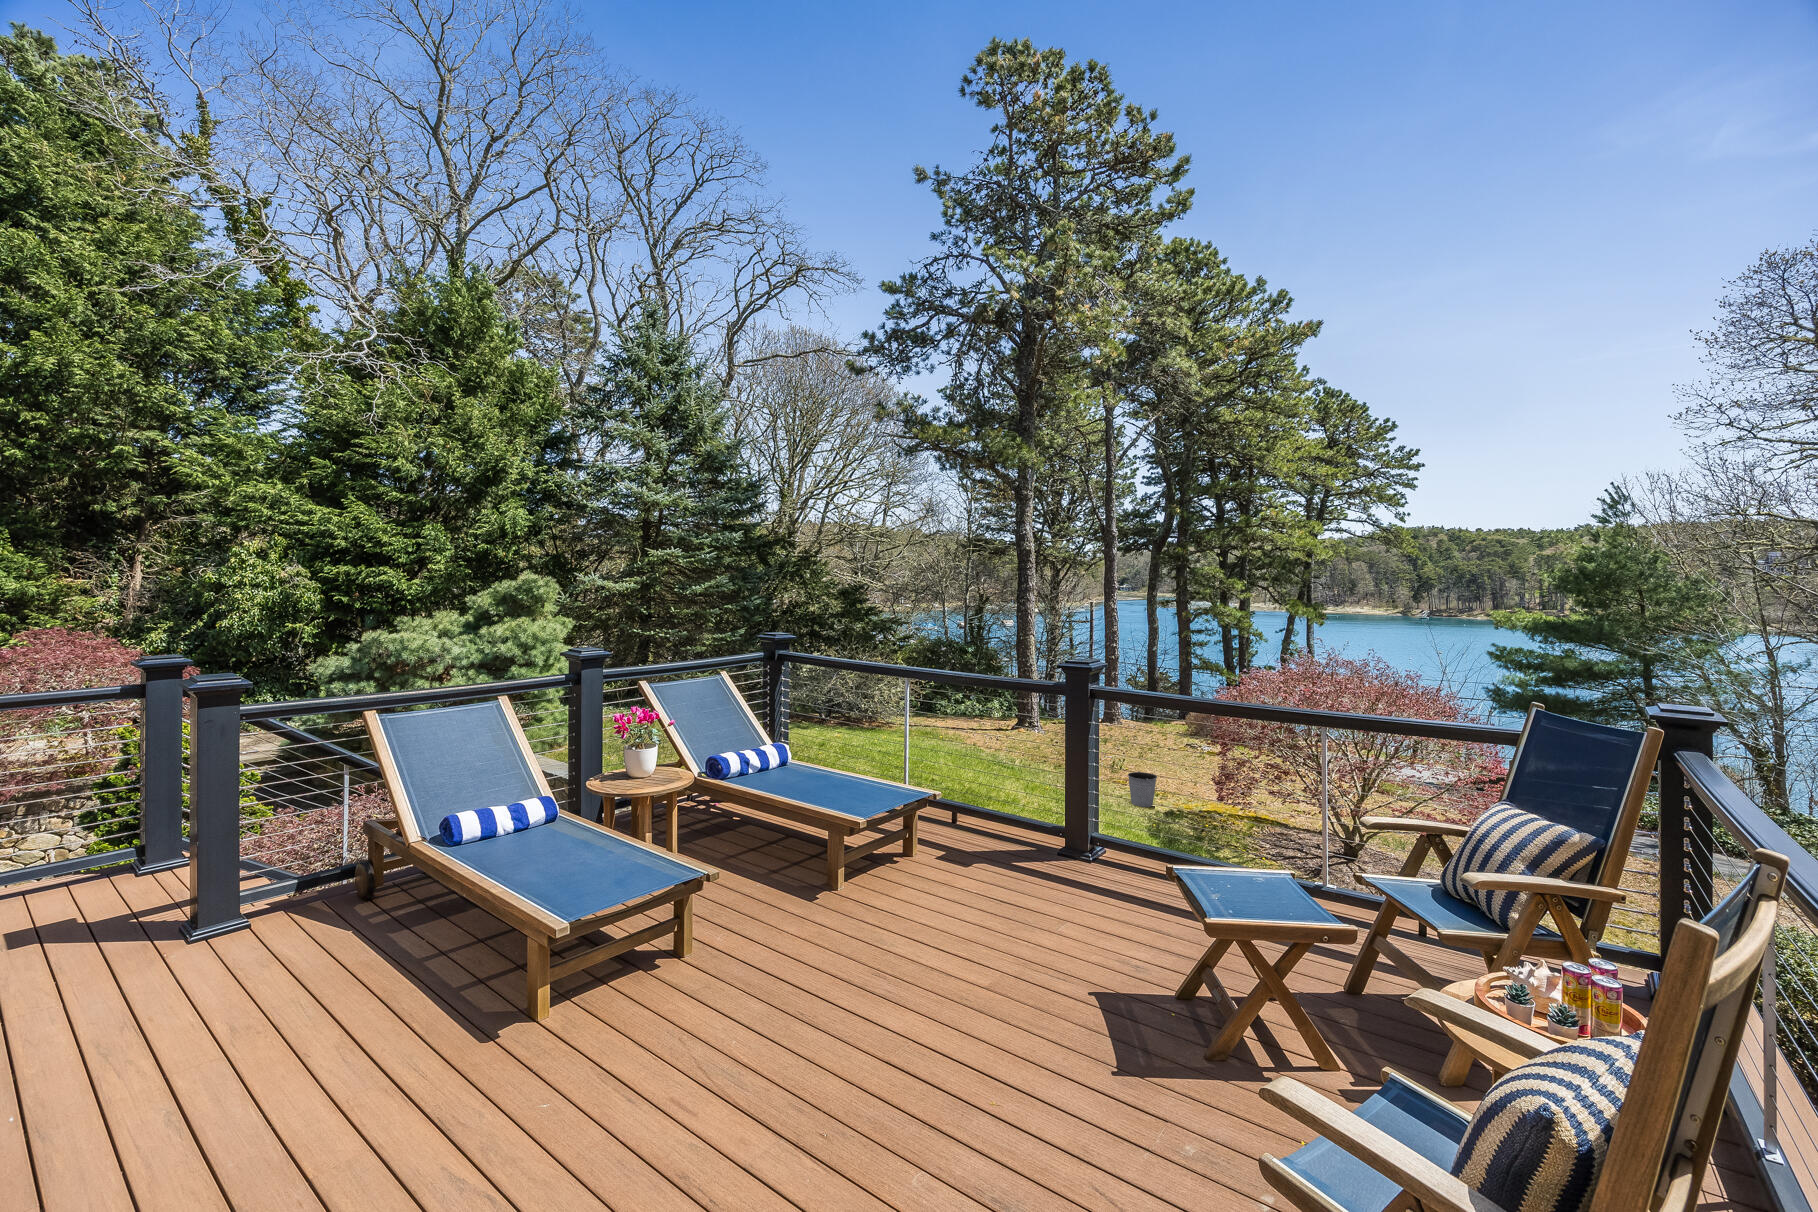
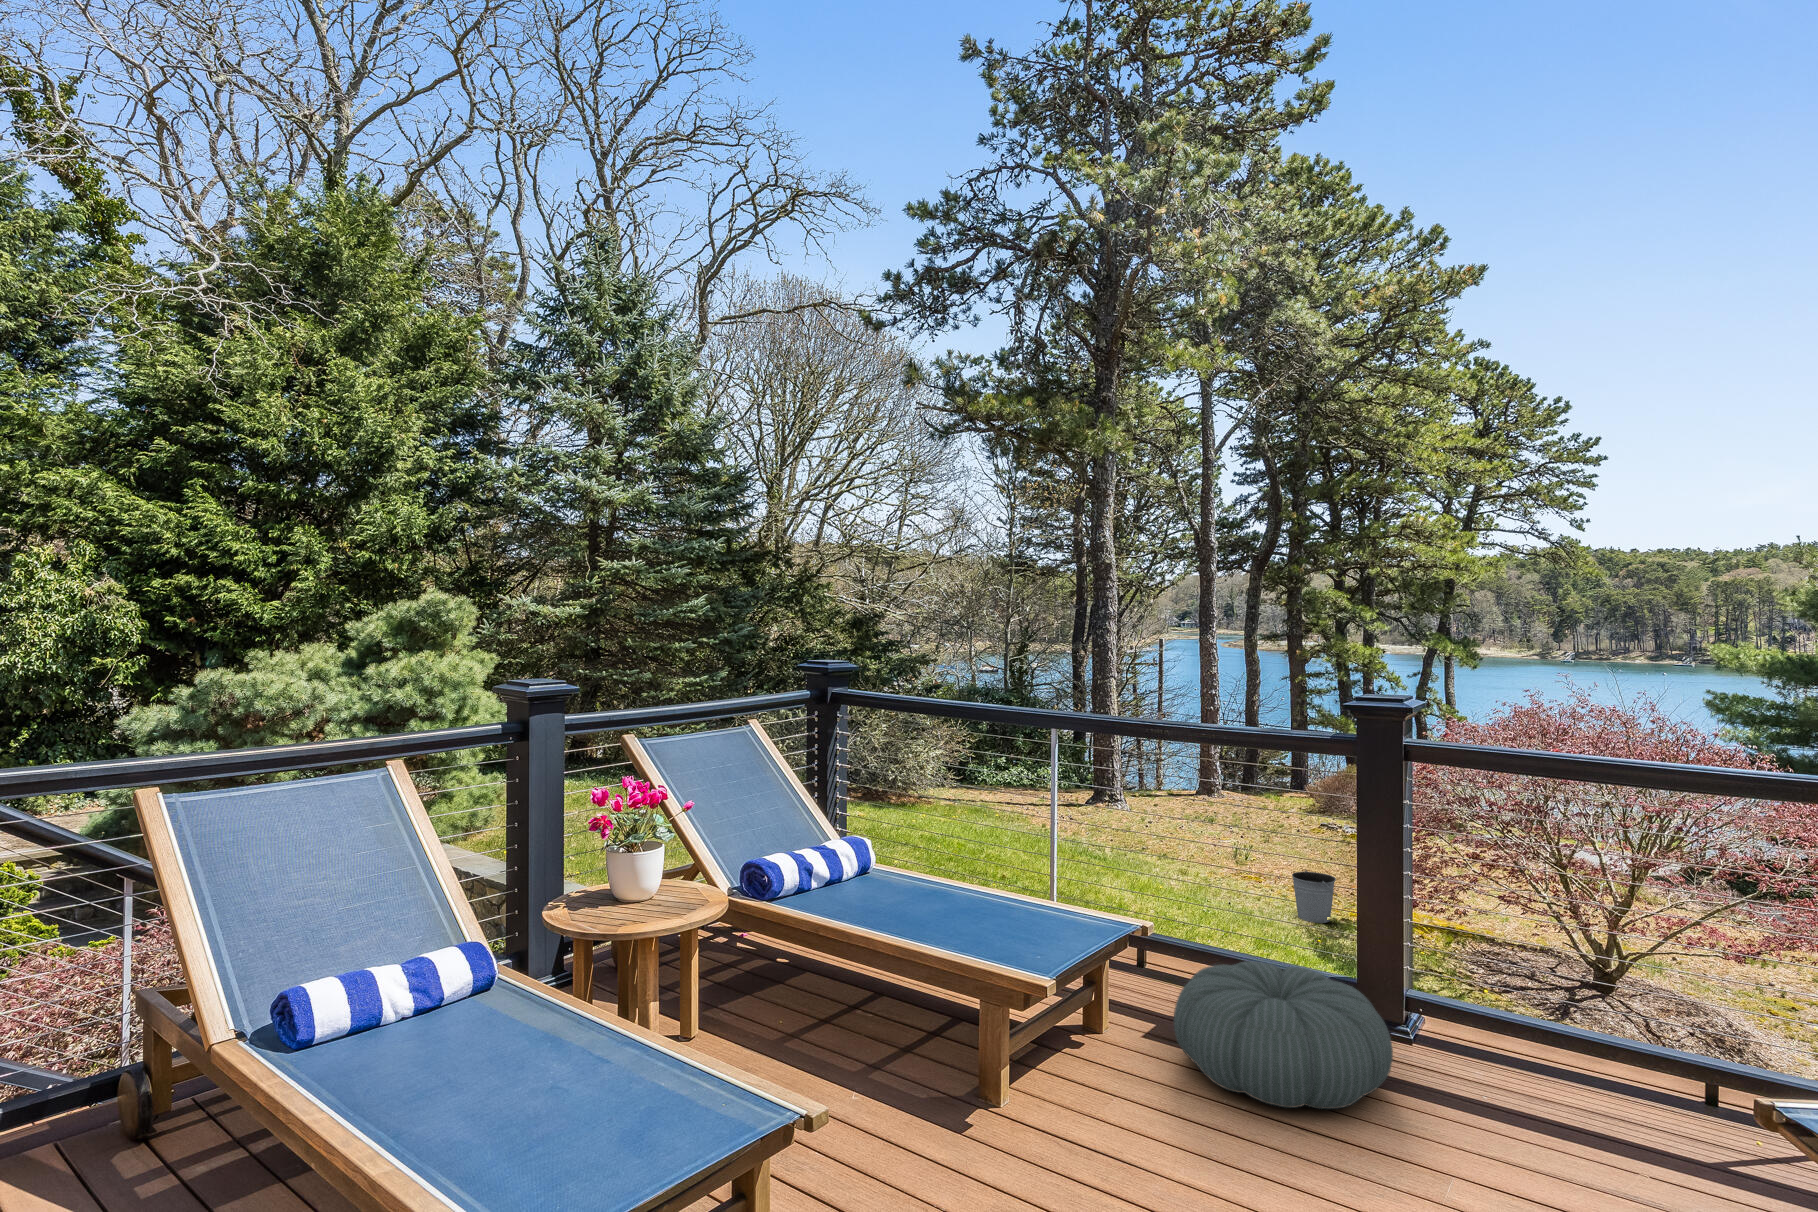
pouf: none [949,814,1066,891] -> present [1174,961,1393,1109]

